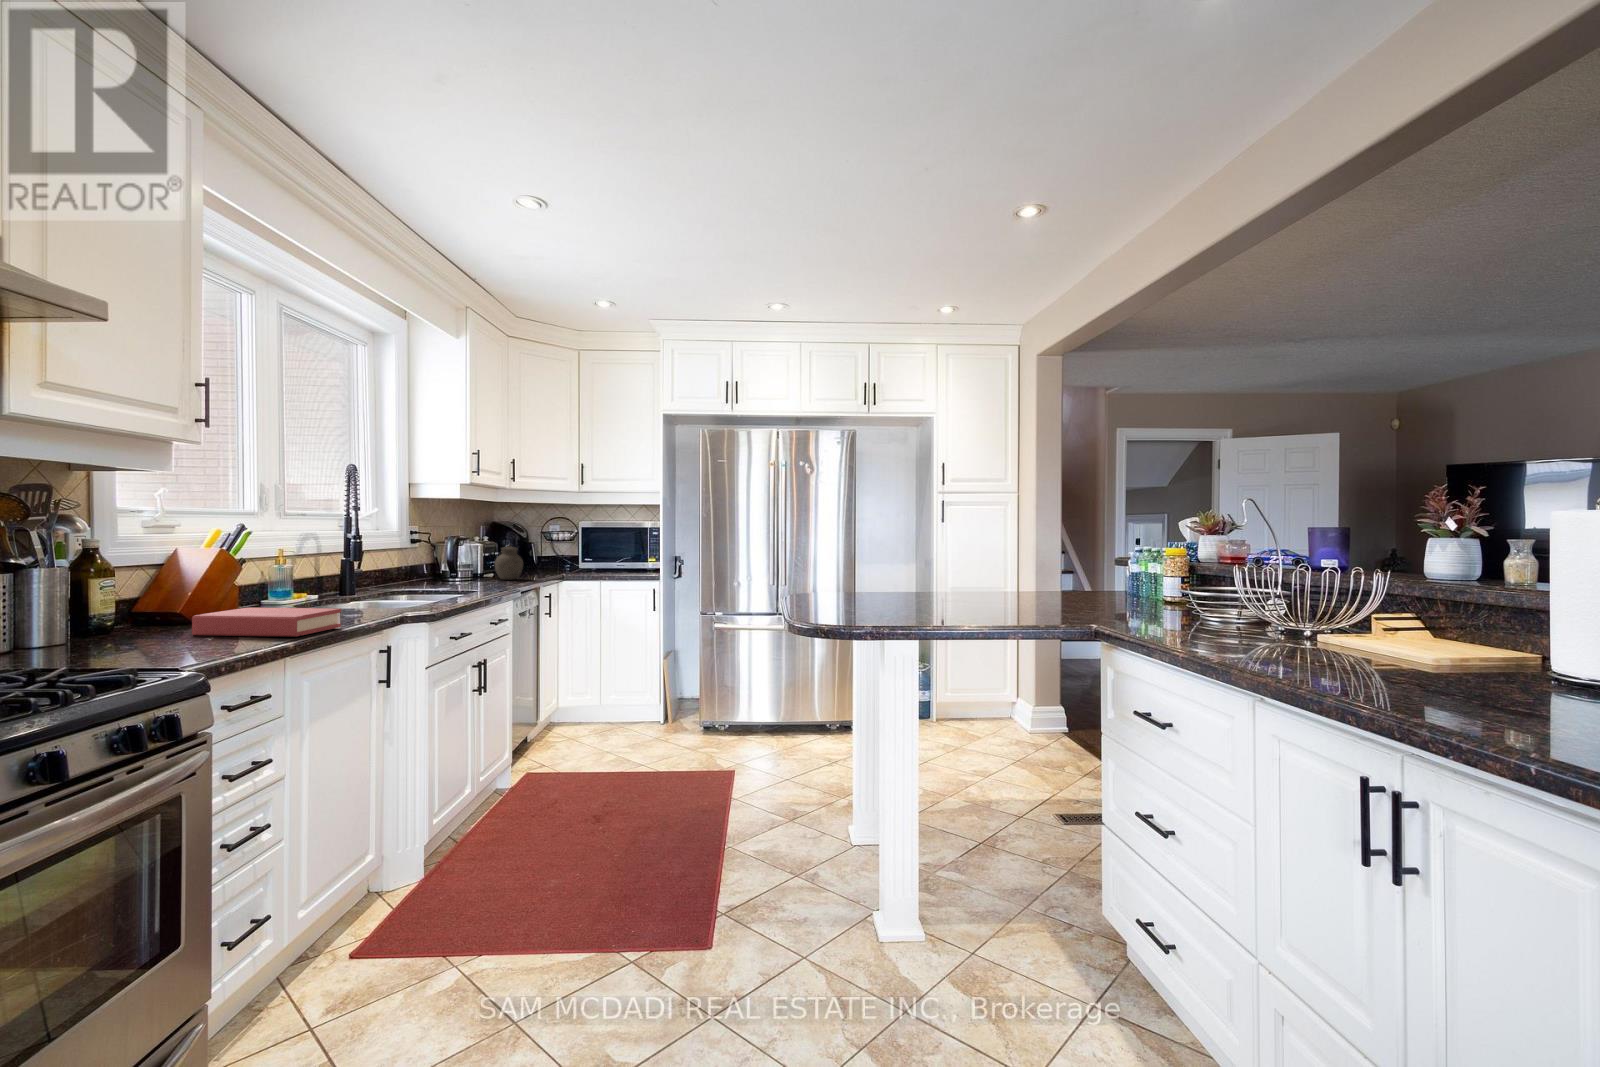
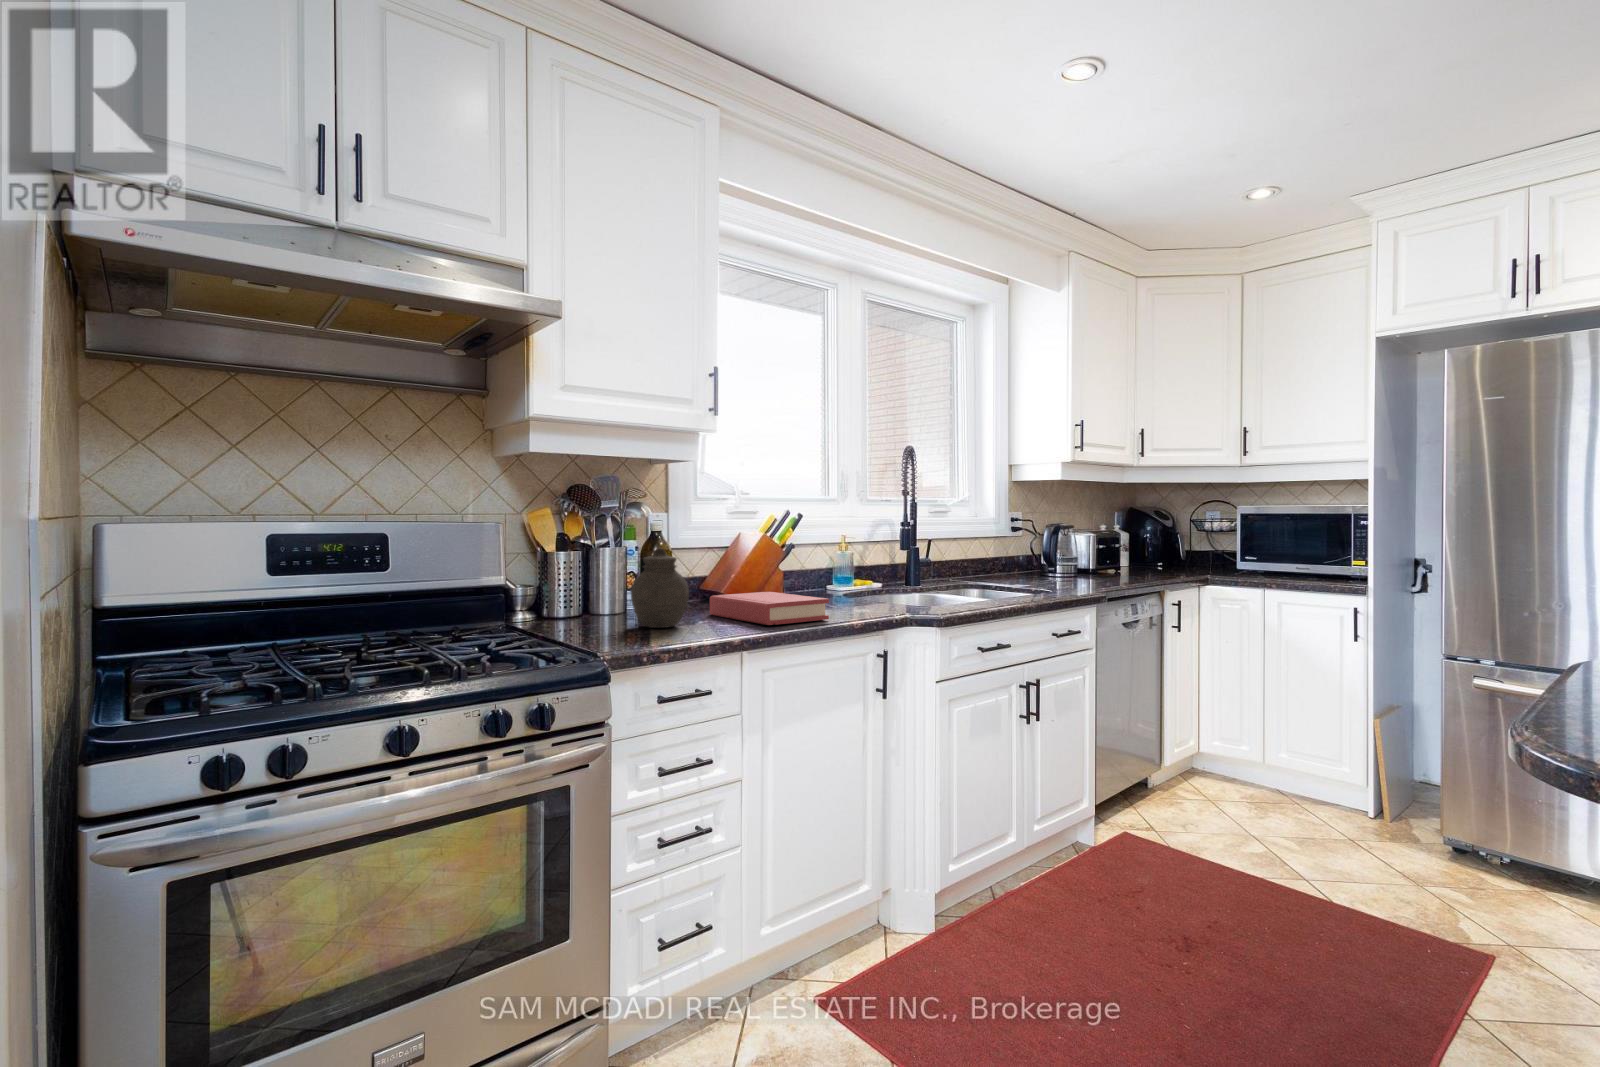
jar: present [495,544,523,580] -> present [631,549,689,628]

